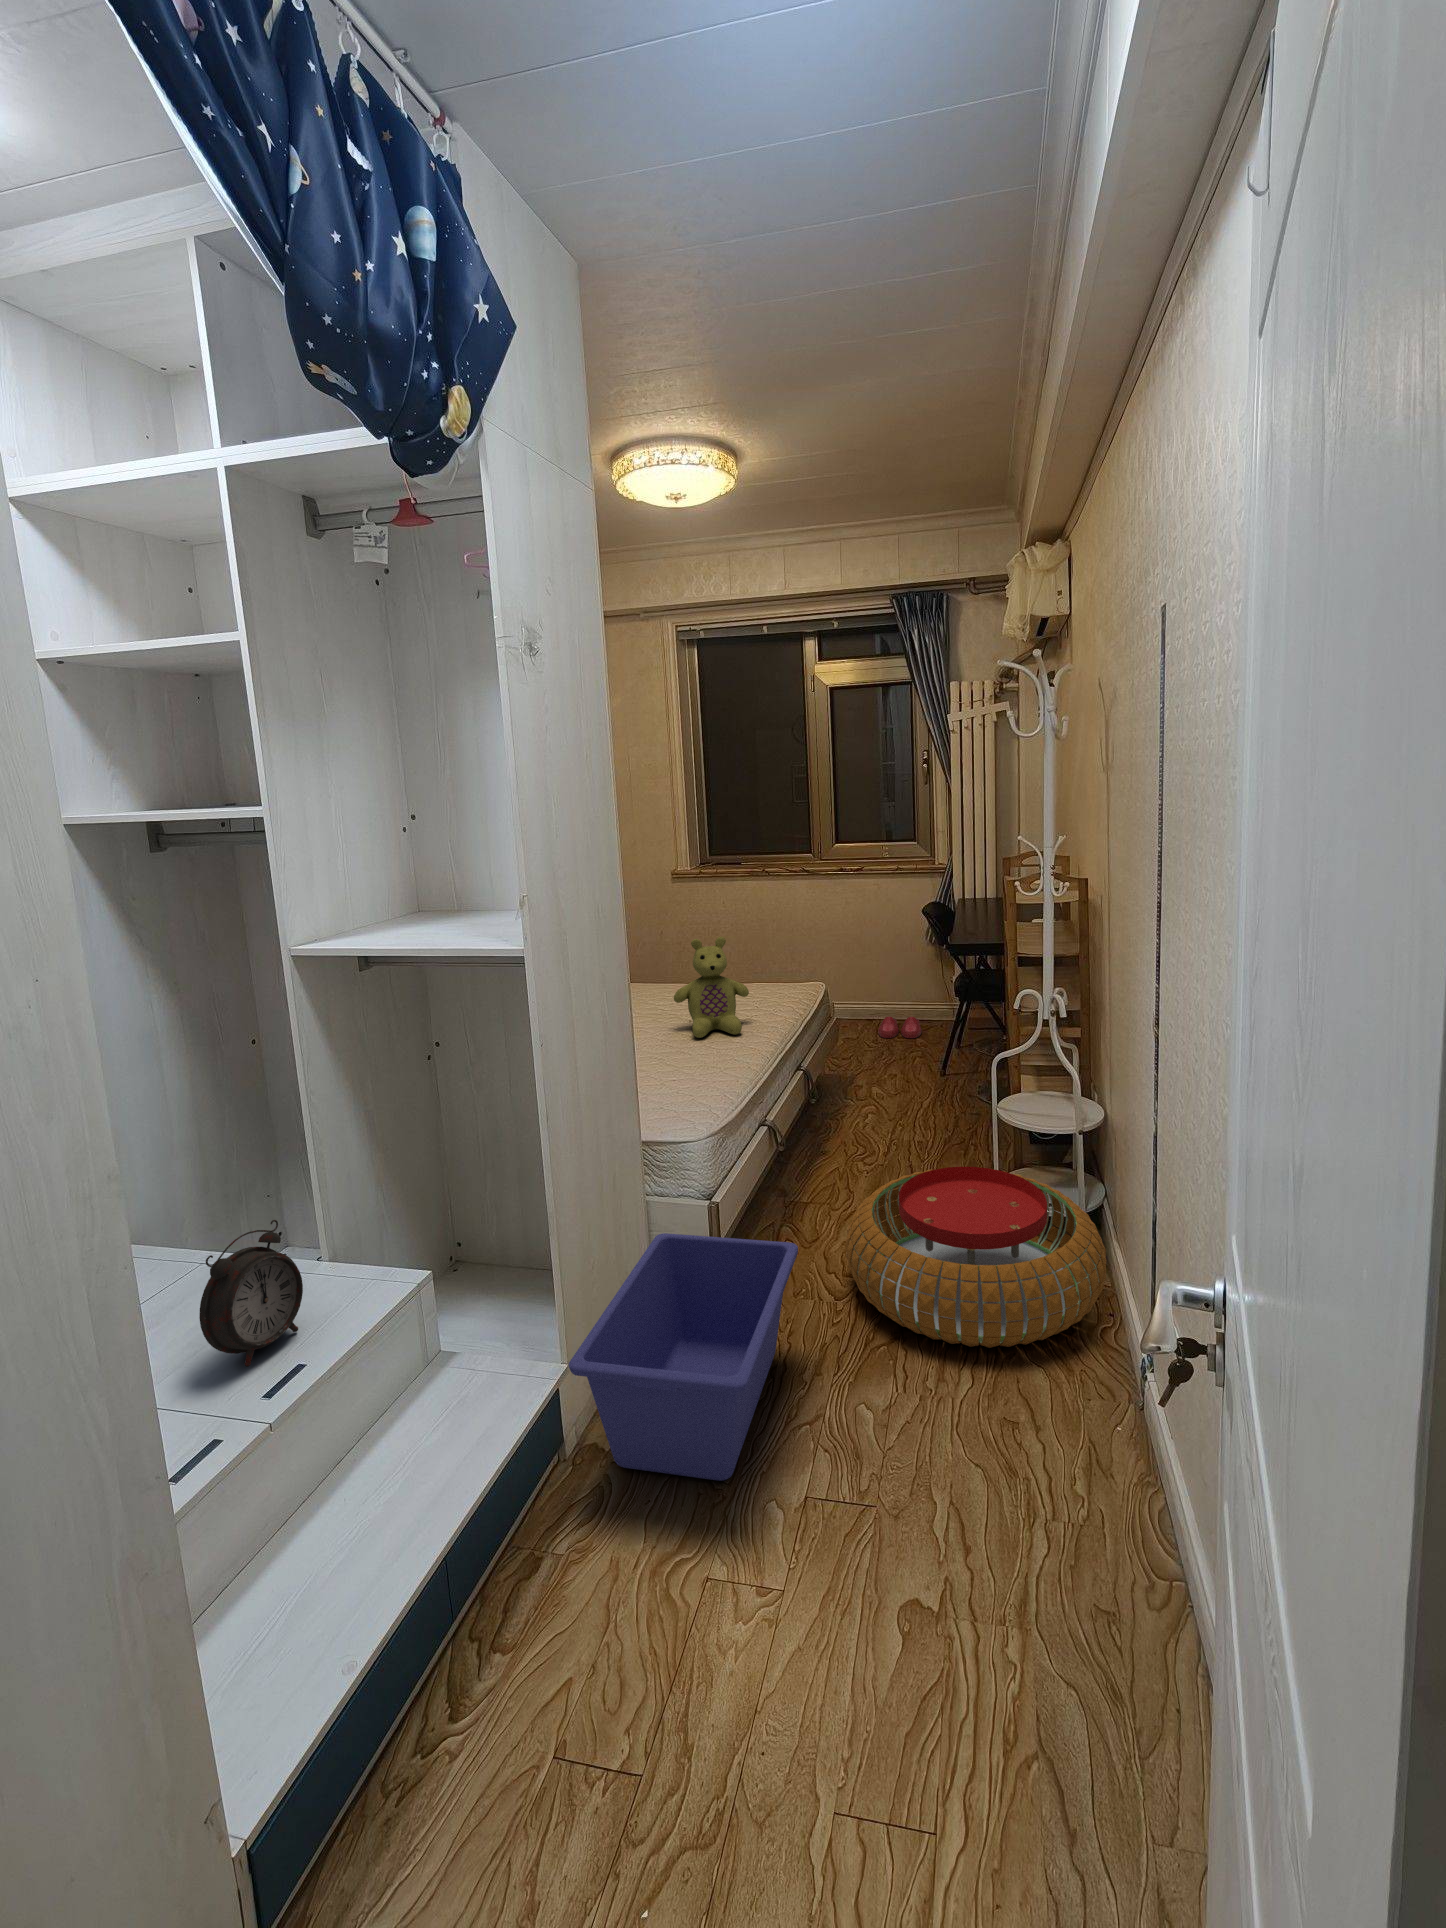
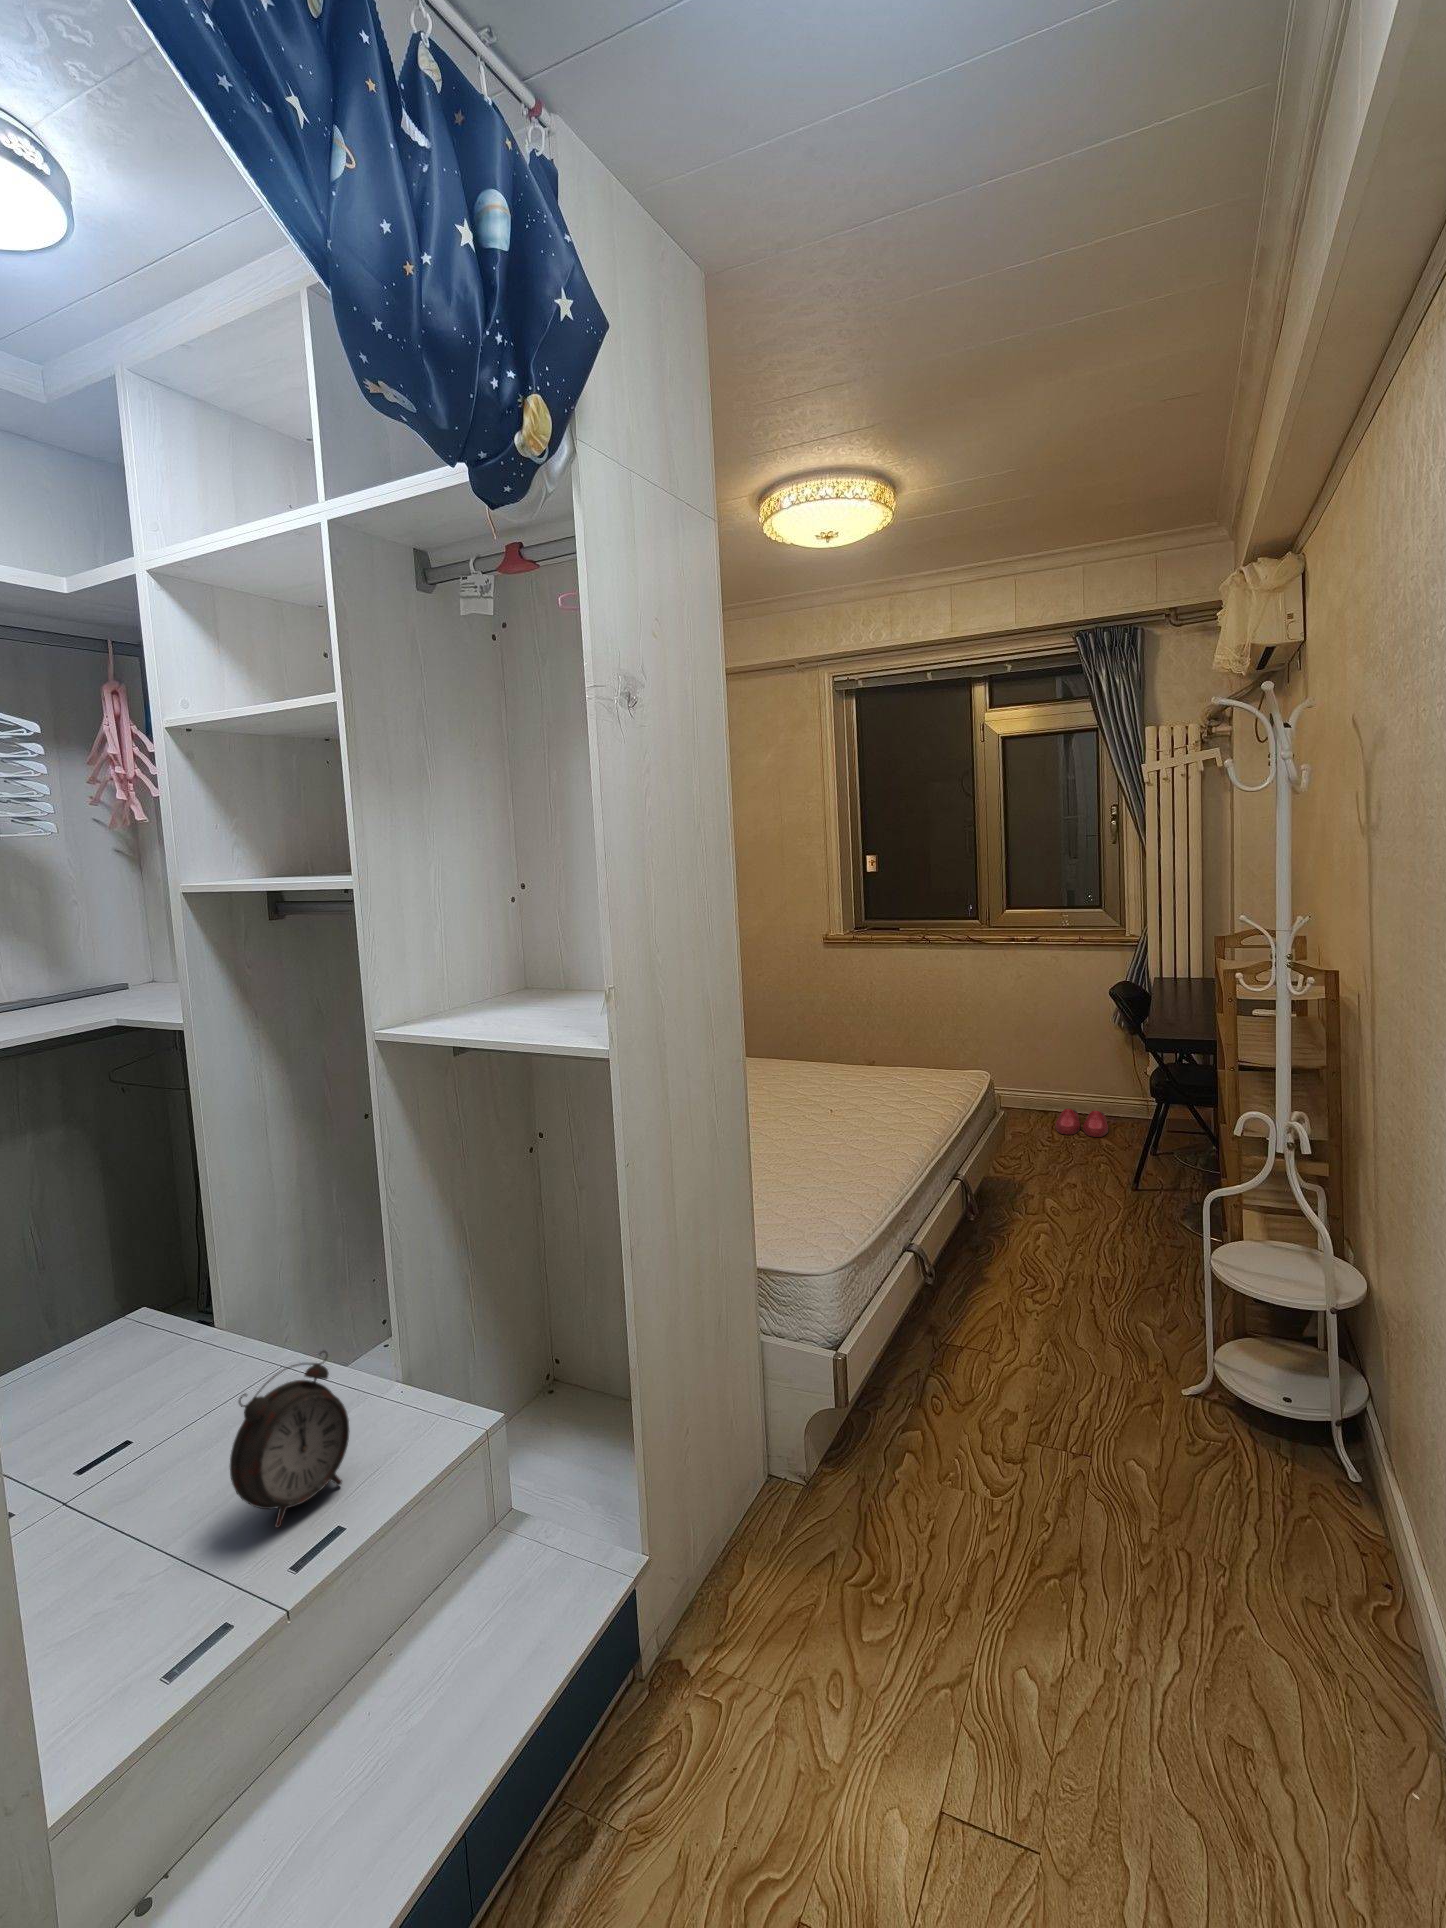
stuffed bear: present [674,937,749,1038] -> none [813,1018,899,1133]
pouf: present [846,1167,1107,1348] -> none [1007,1330,1378,1612]
storage bin: present [569,1233,798,1481] -> none [644,1388,943,1759]

